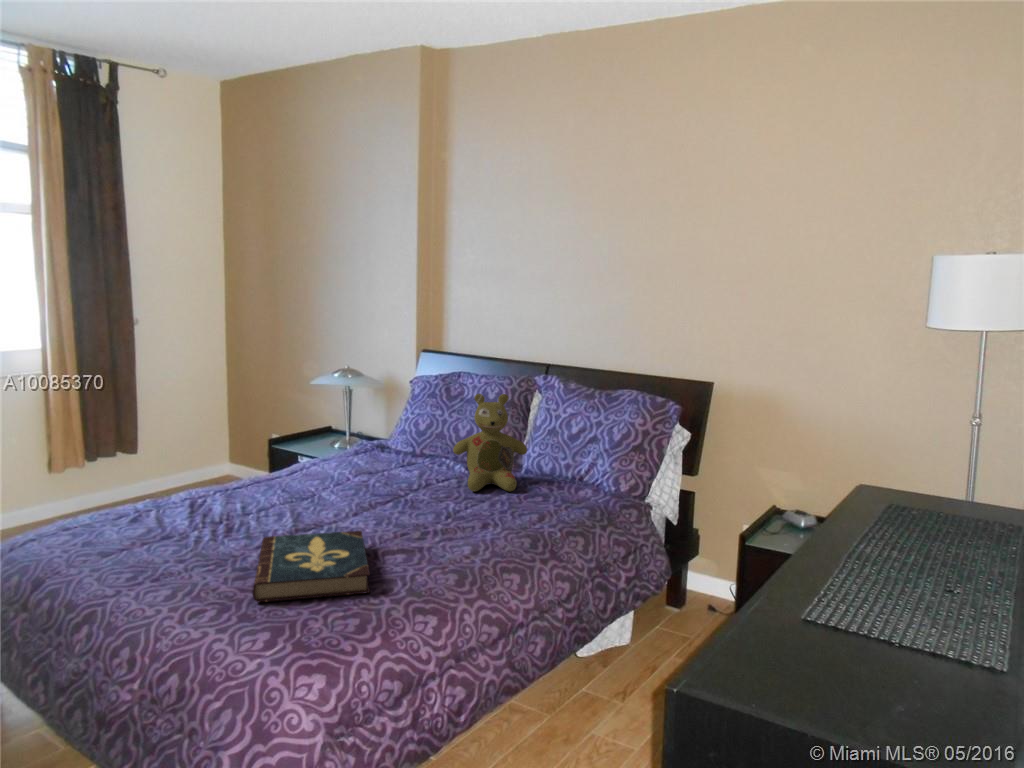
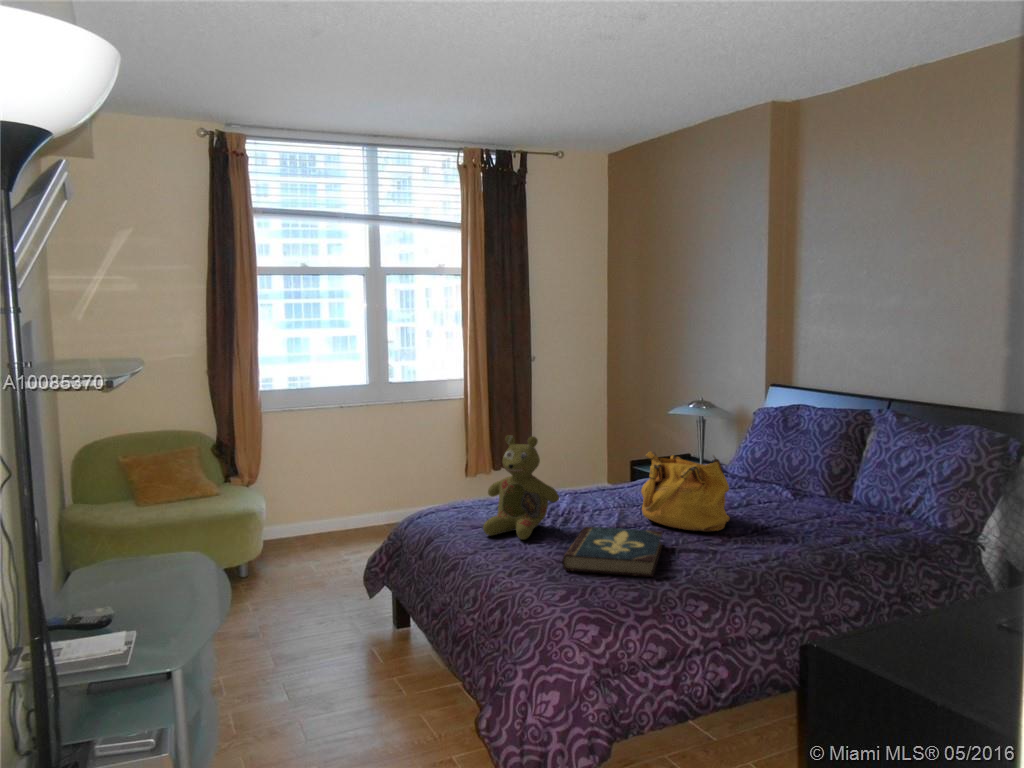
stuffed bear: present [453,394,527,491] -> present [483,435,559,540]
handbag: none [321,436,422,523] -> present [641,451,729,532]

